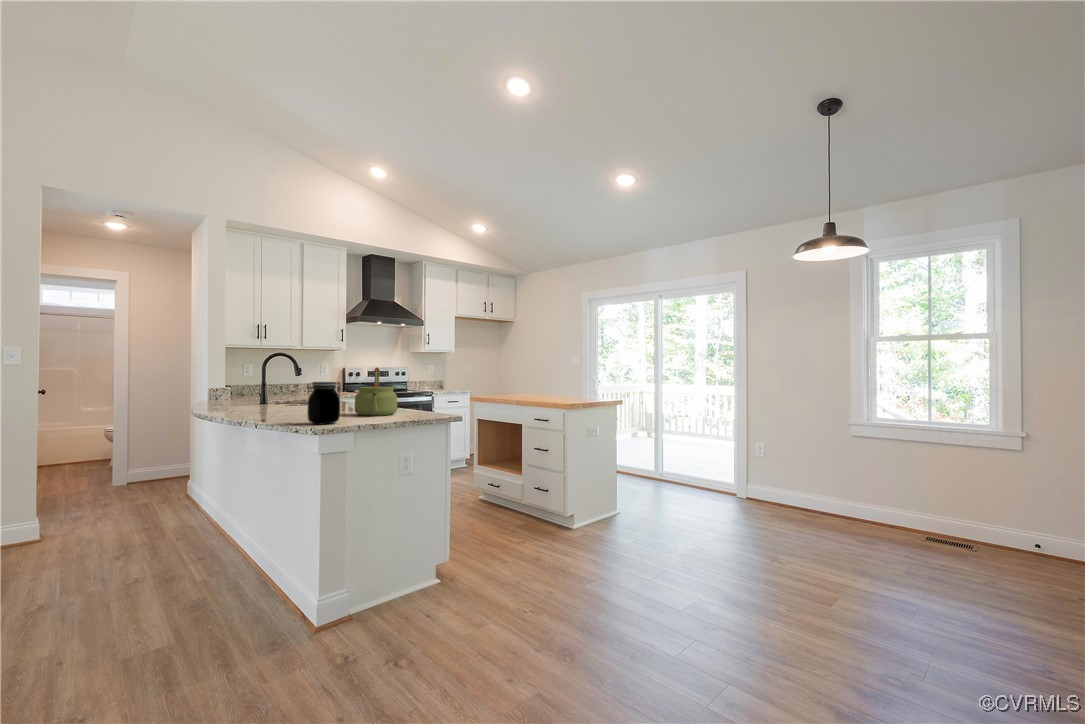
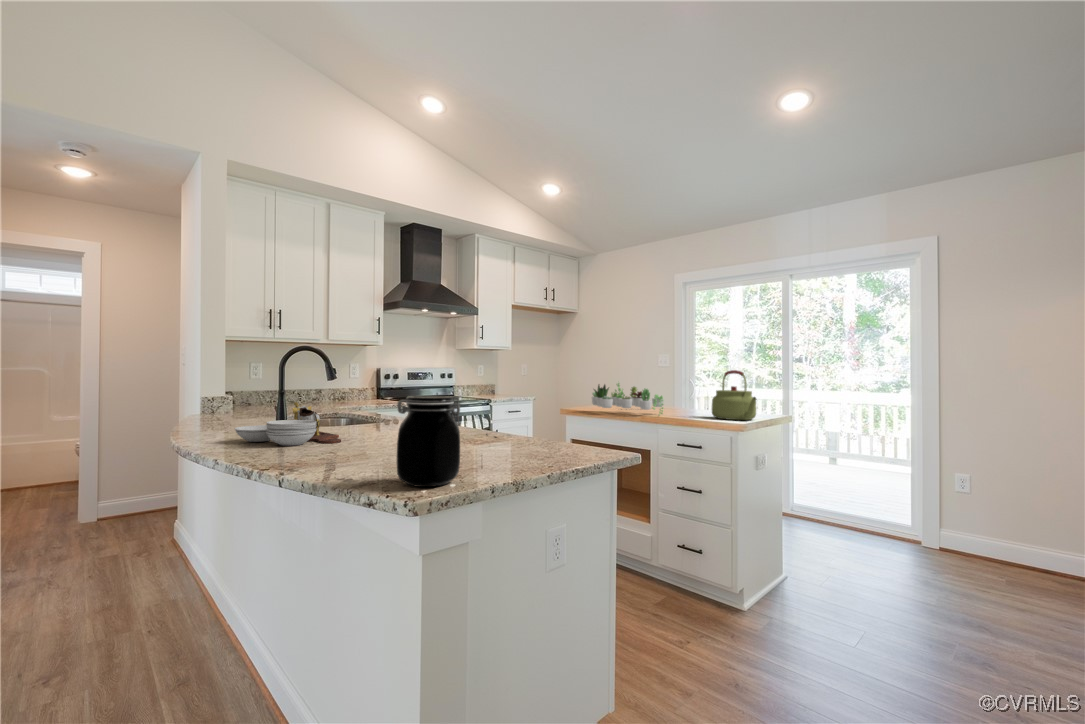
kettle: present [355,367,397,416] -> present [712,370,756,420]
succulent plant: none [485,376,536,401] -> present [592,383,664,415]
cutting board: none [230,389,295,414] -> present [235,402,341,446]

